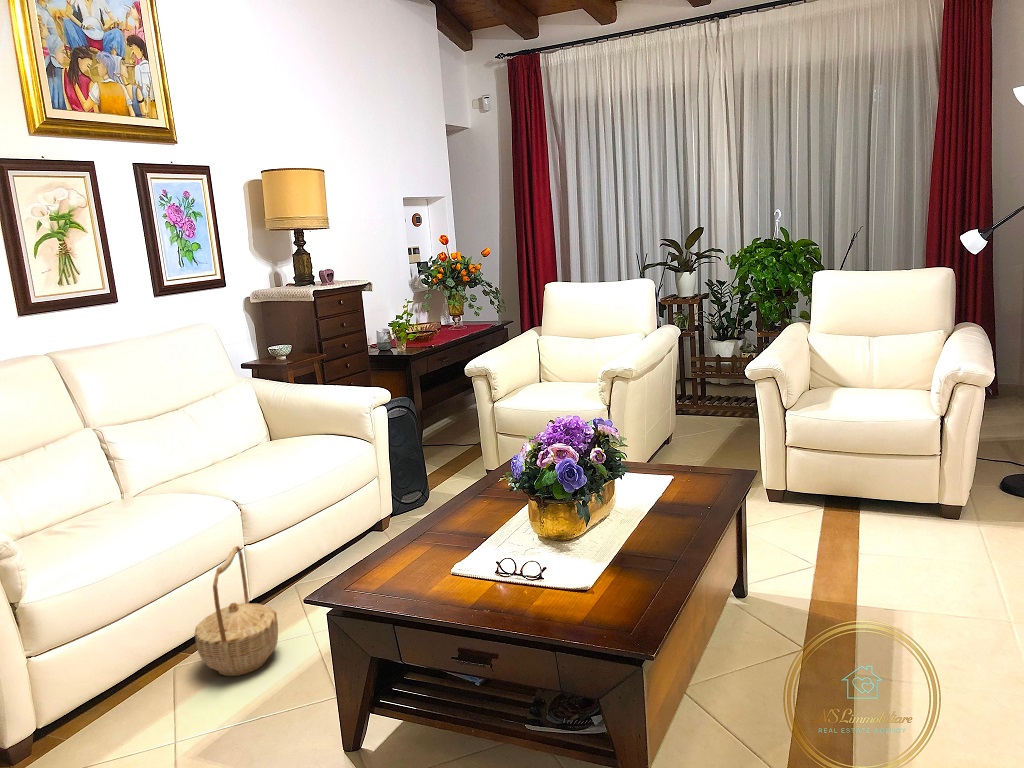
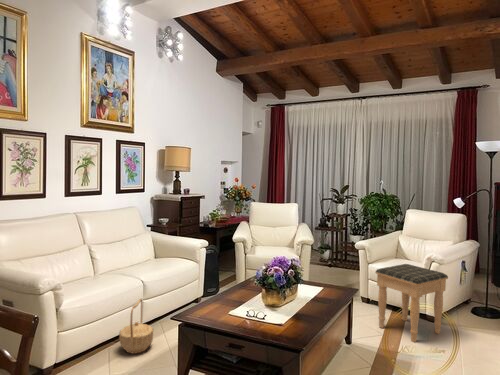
footstool: none [791,399,962,577] -> present [376,264,448,342]

